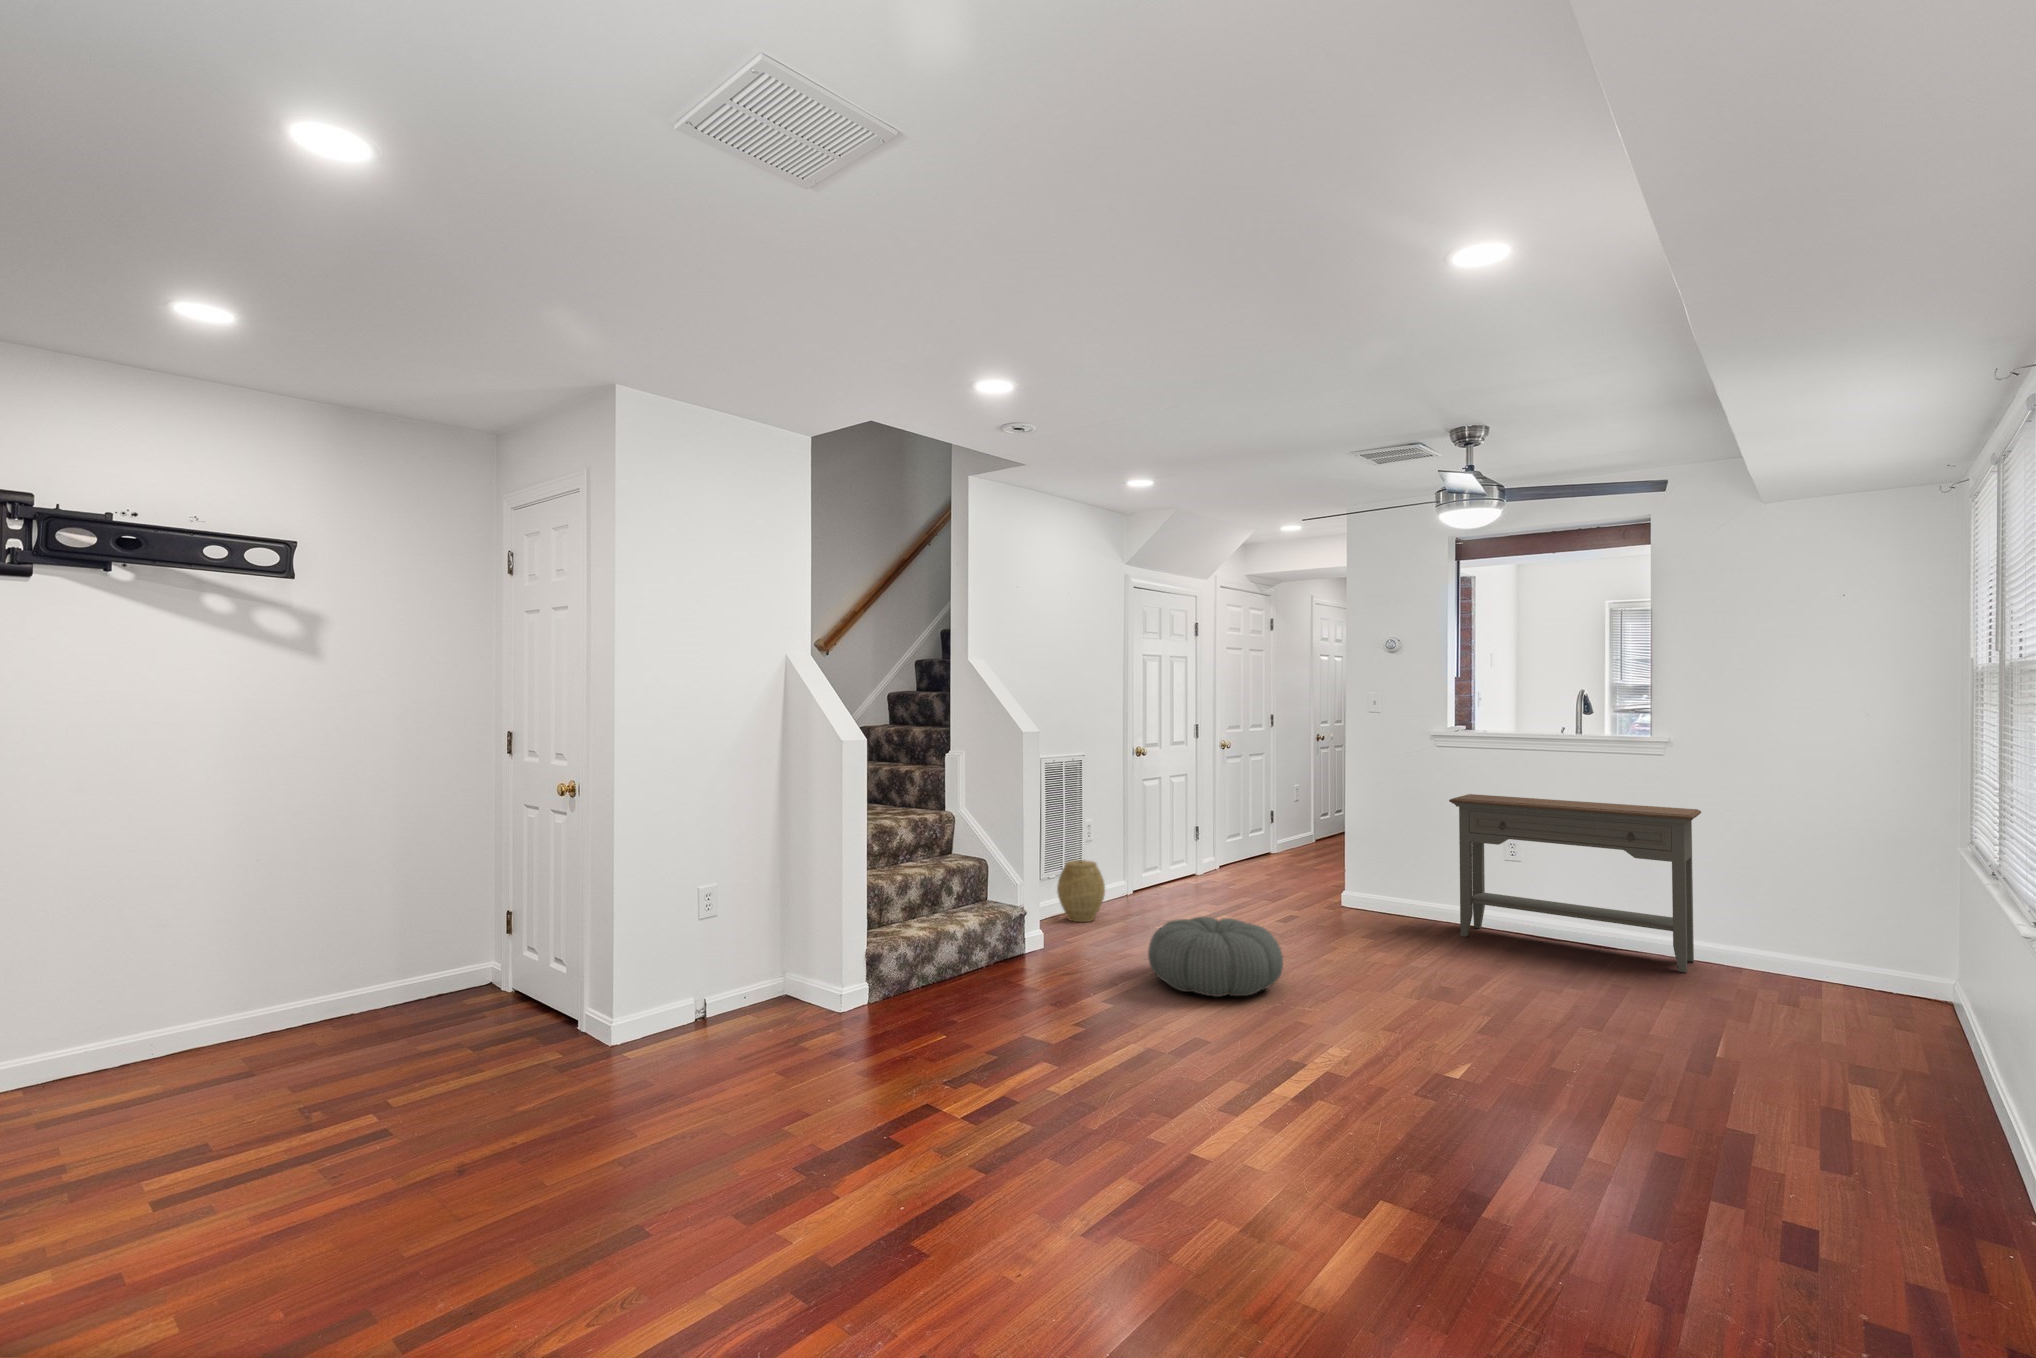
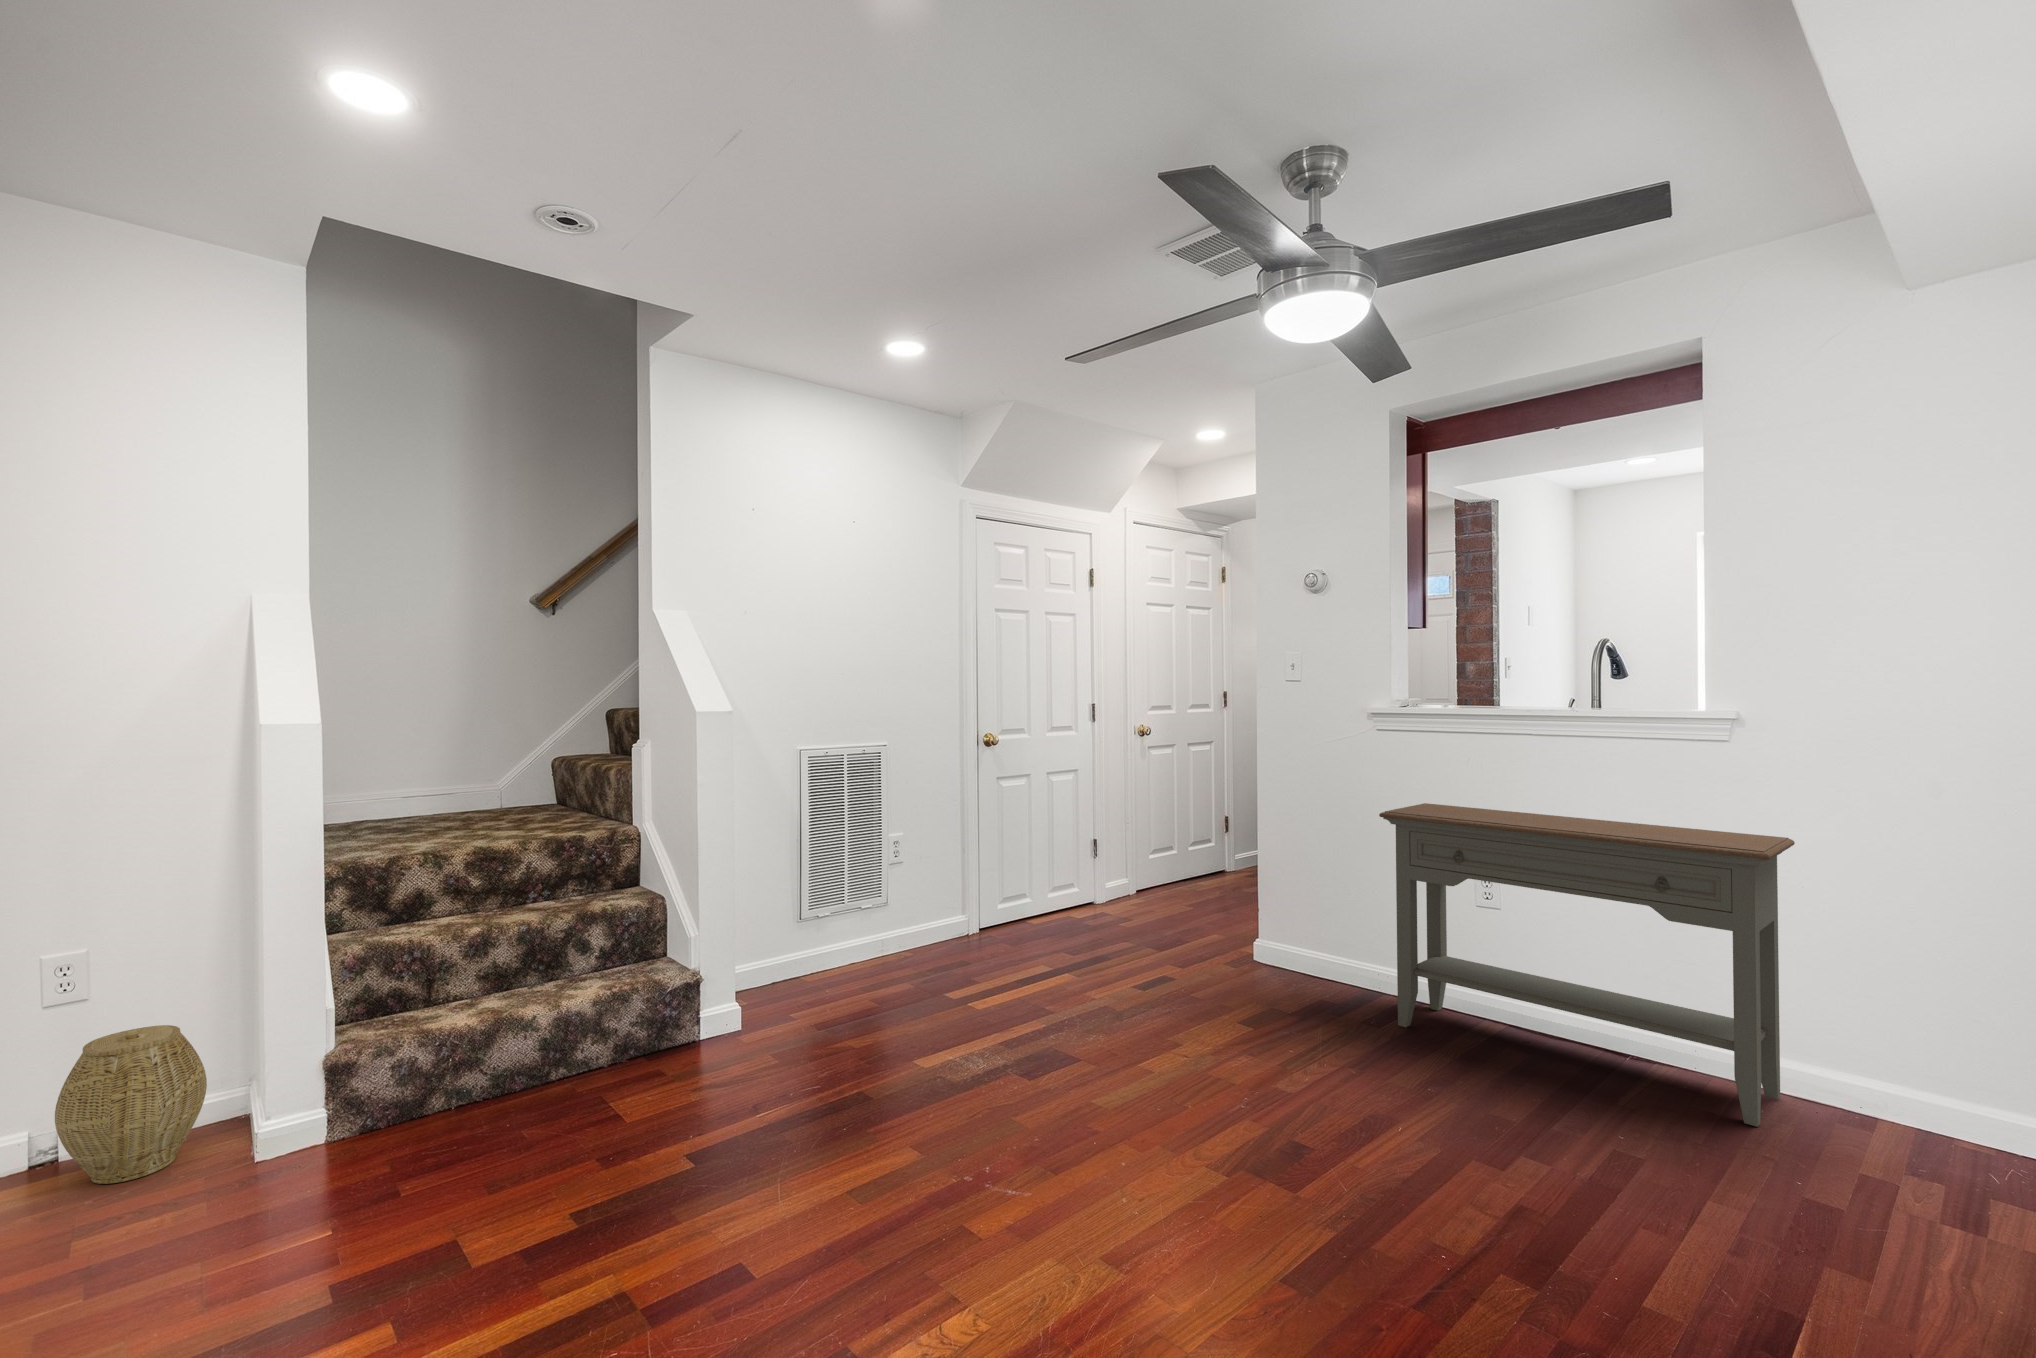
woven basket: present [1057,860,1105,922] -> present [55,1025,207,1184]
pouf: present [1148,917,1283,997] -> none [807,1001,1019,1154]

